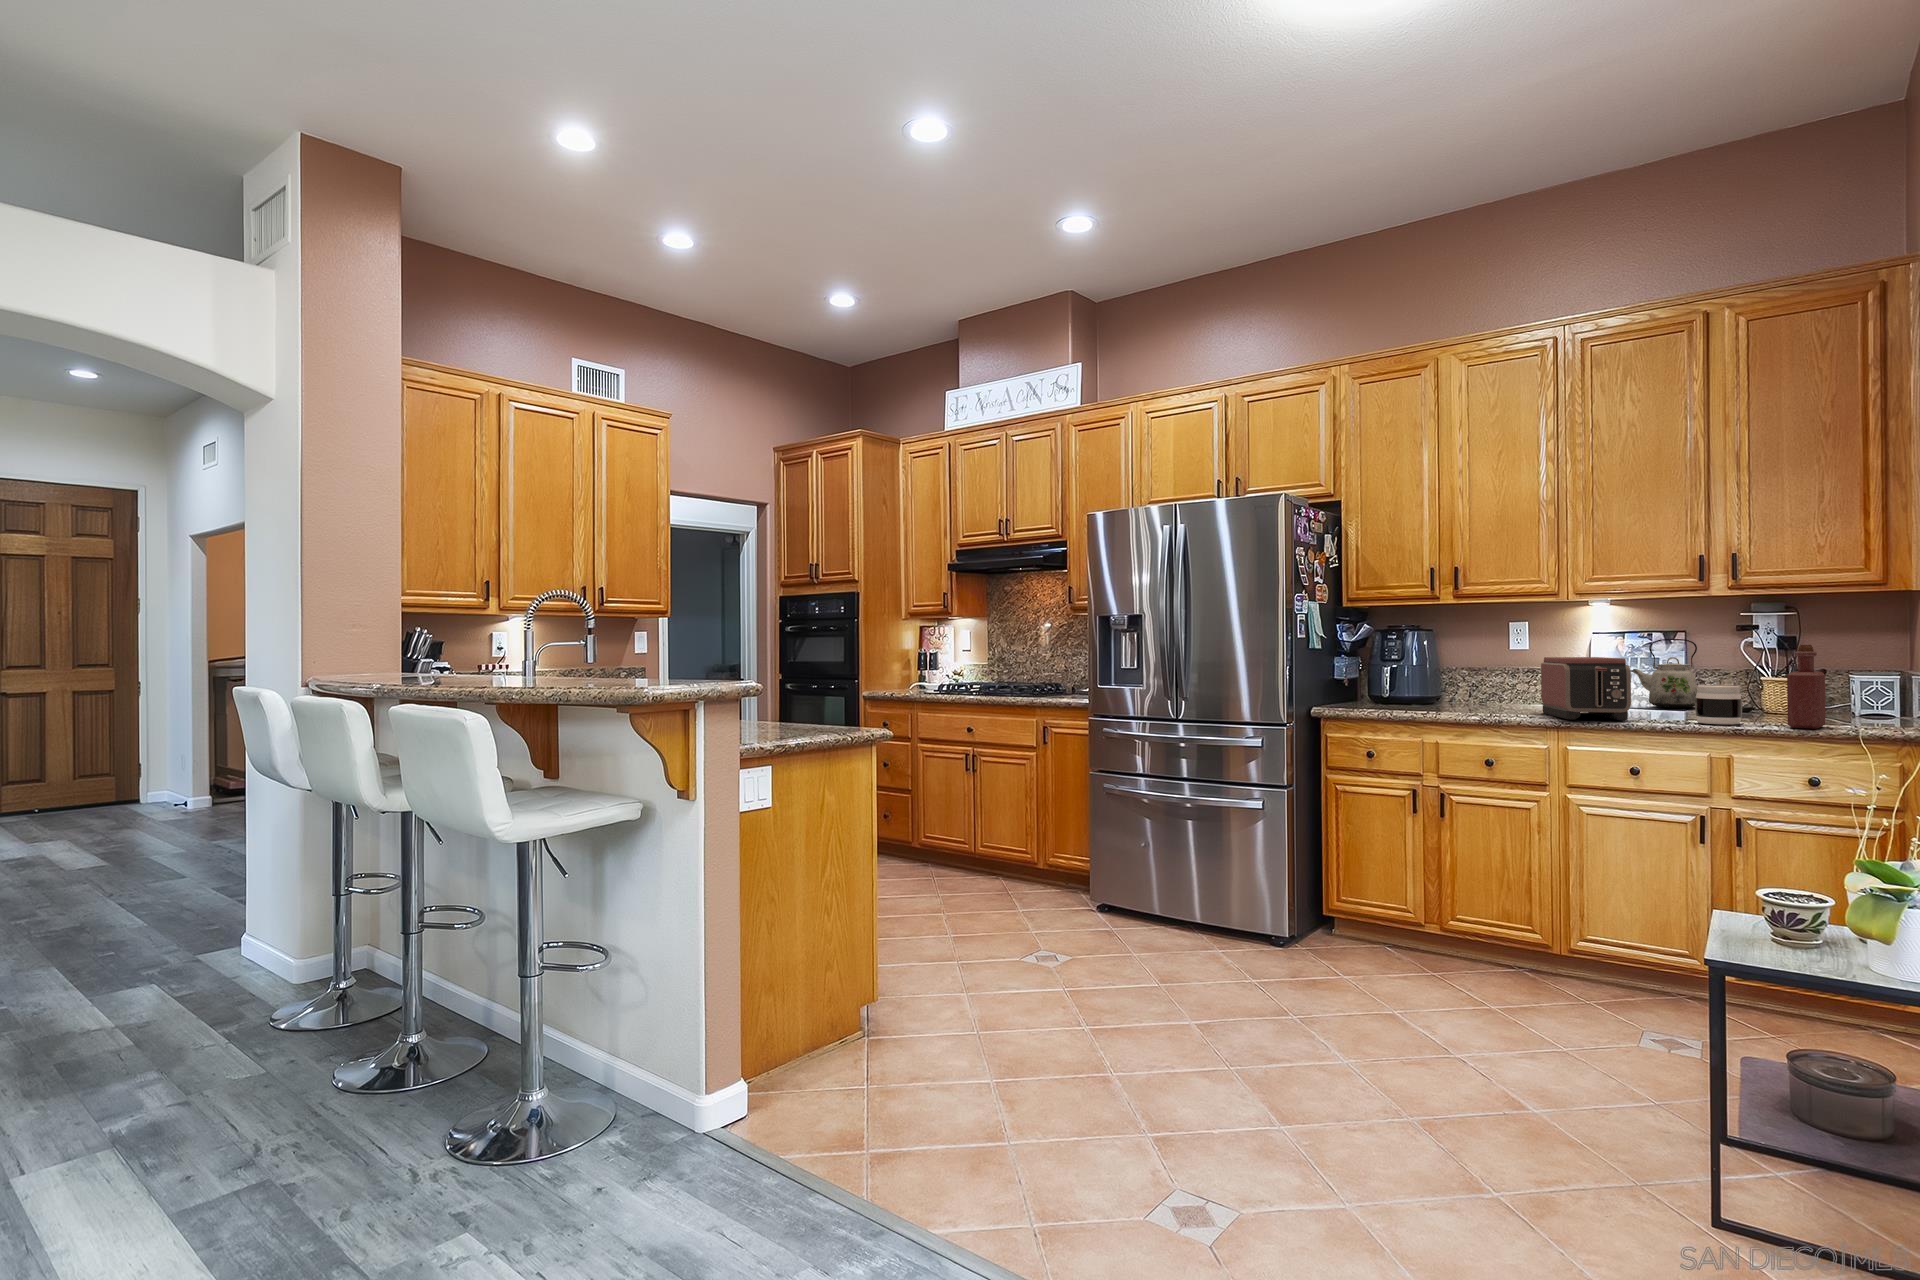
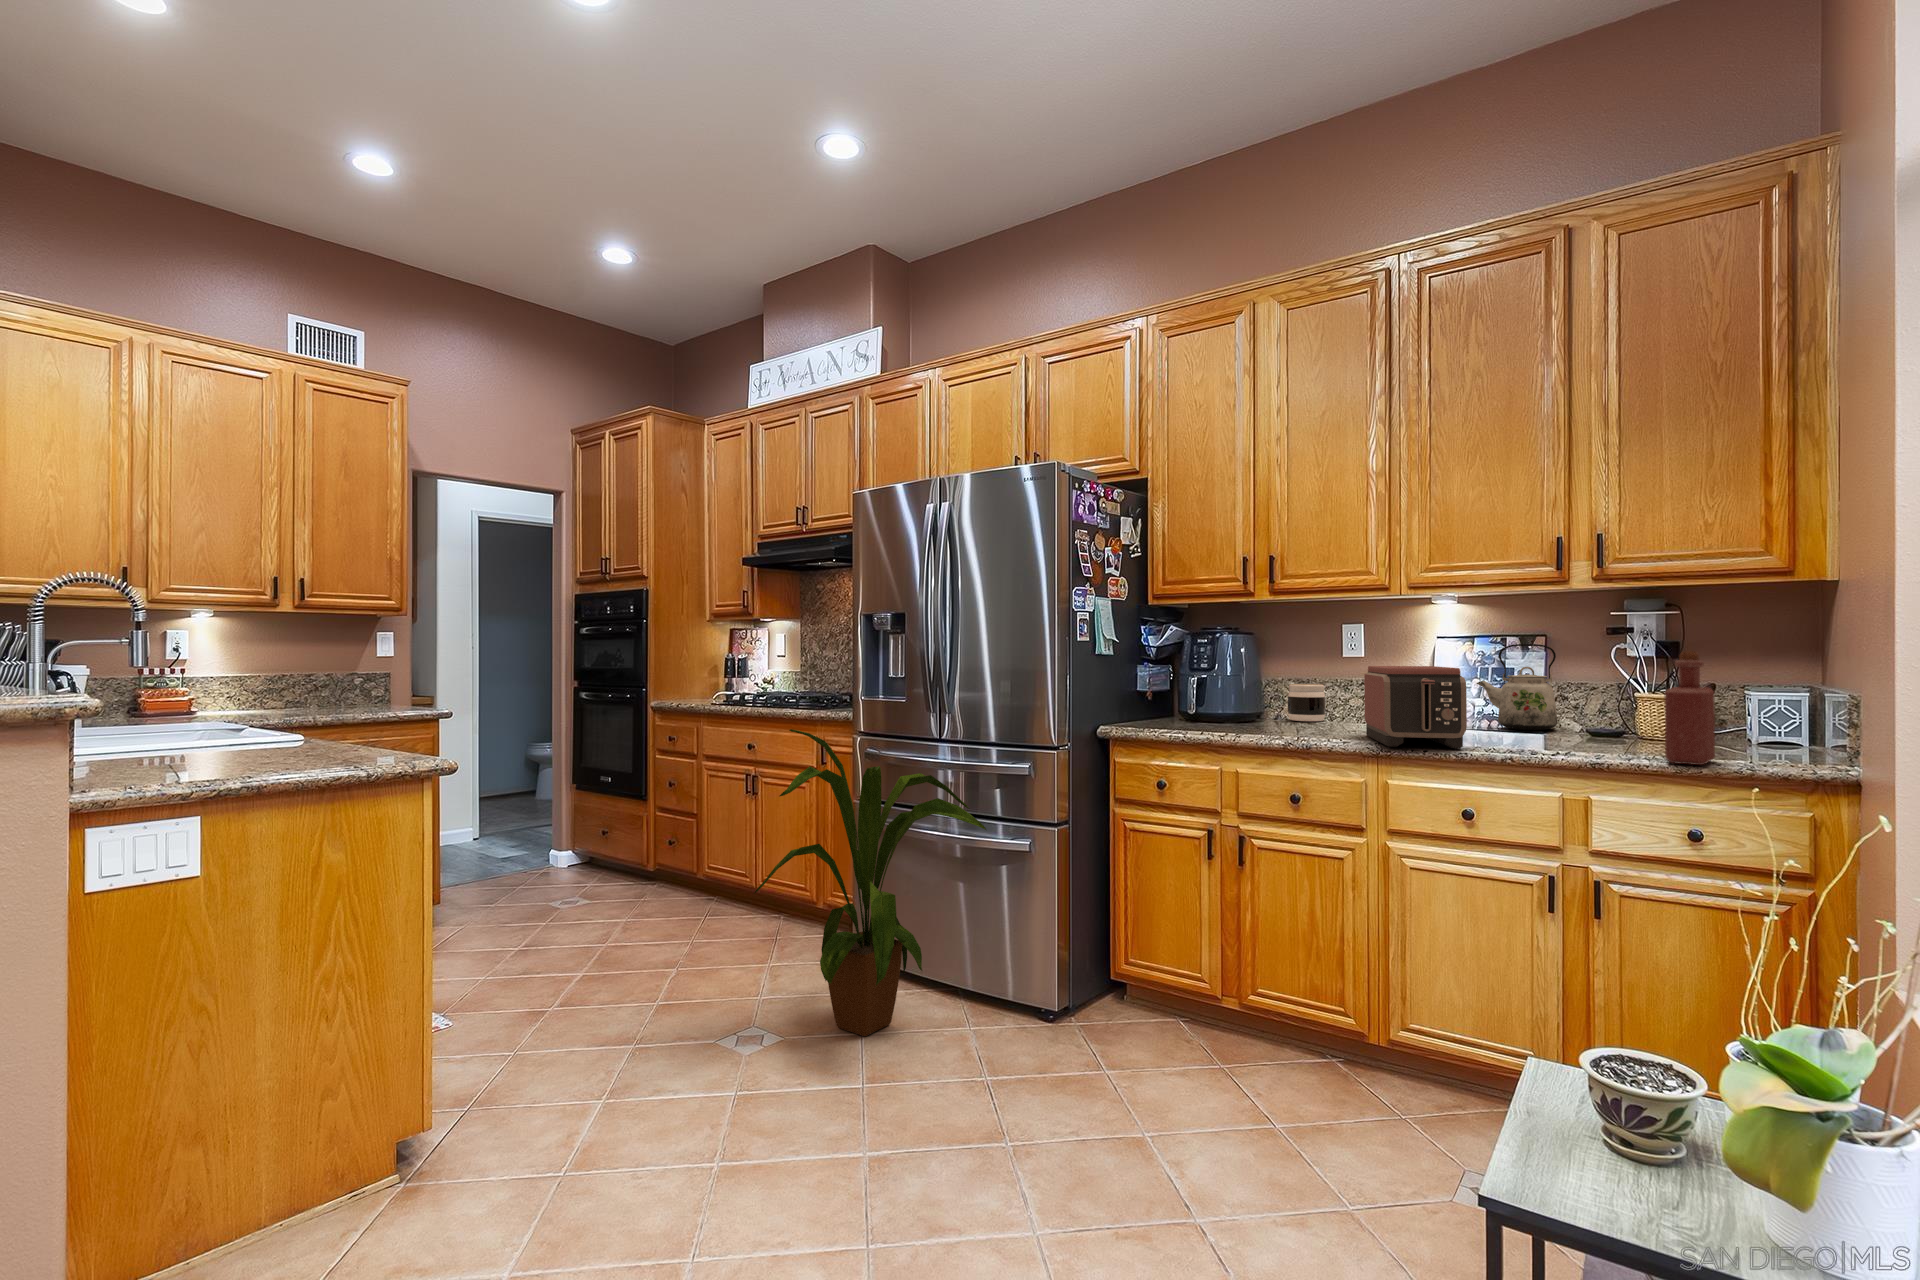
jar: present [1695,685,1742,724] -> present [1288,684,1326,721]
house plant: none [1050,711,1236,955] -> present [755,729,986,1036]

